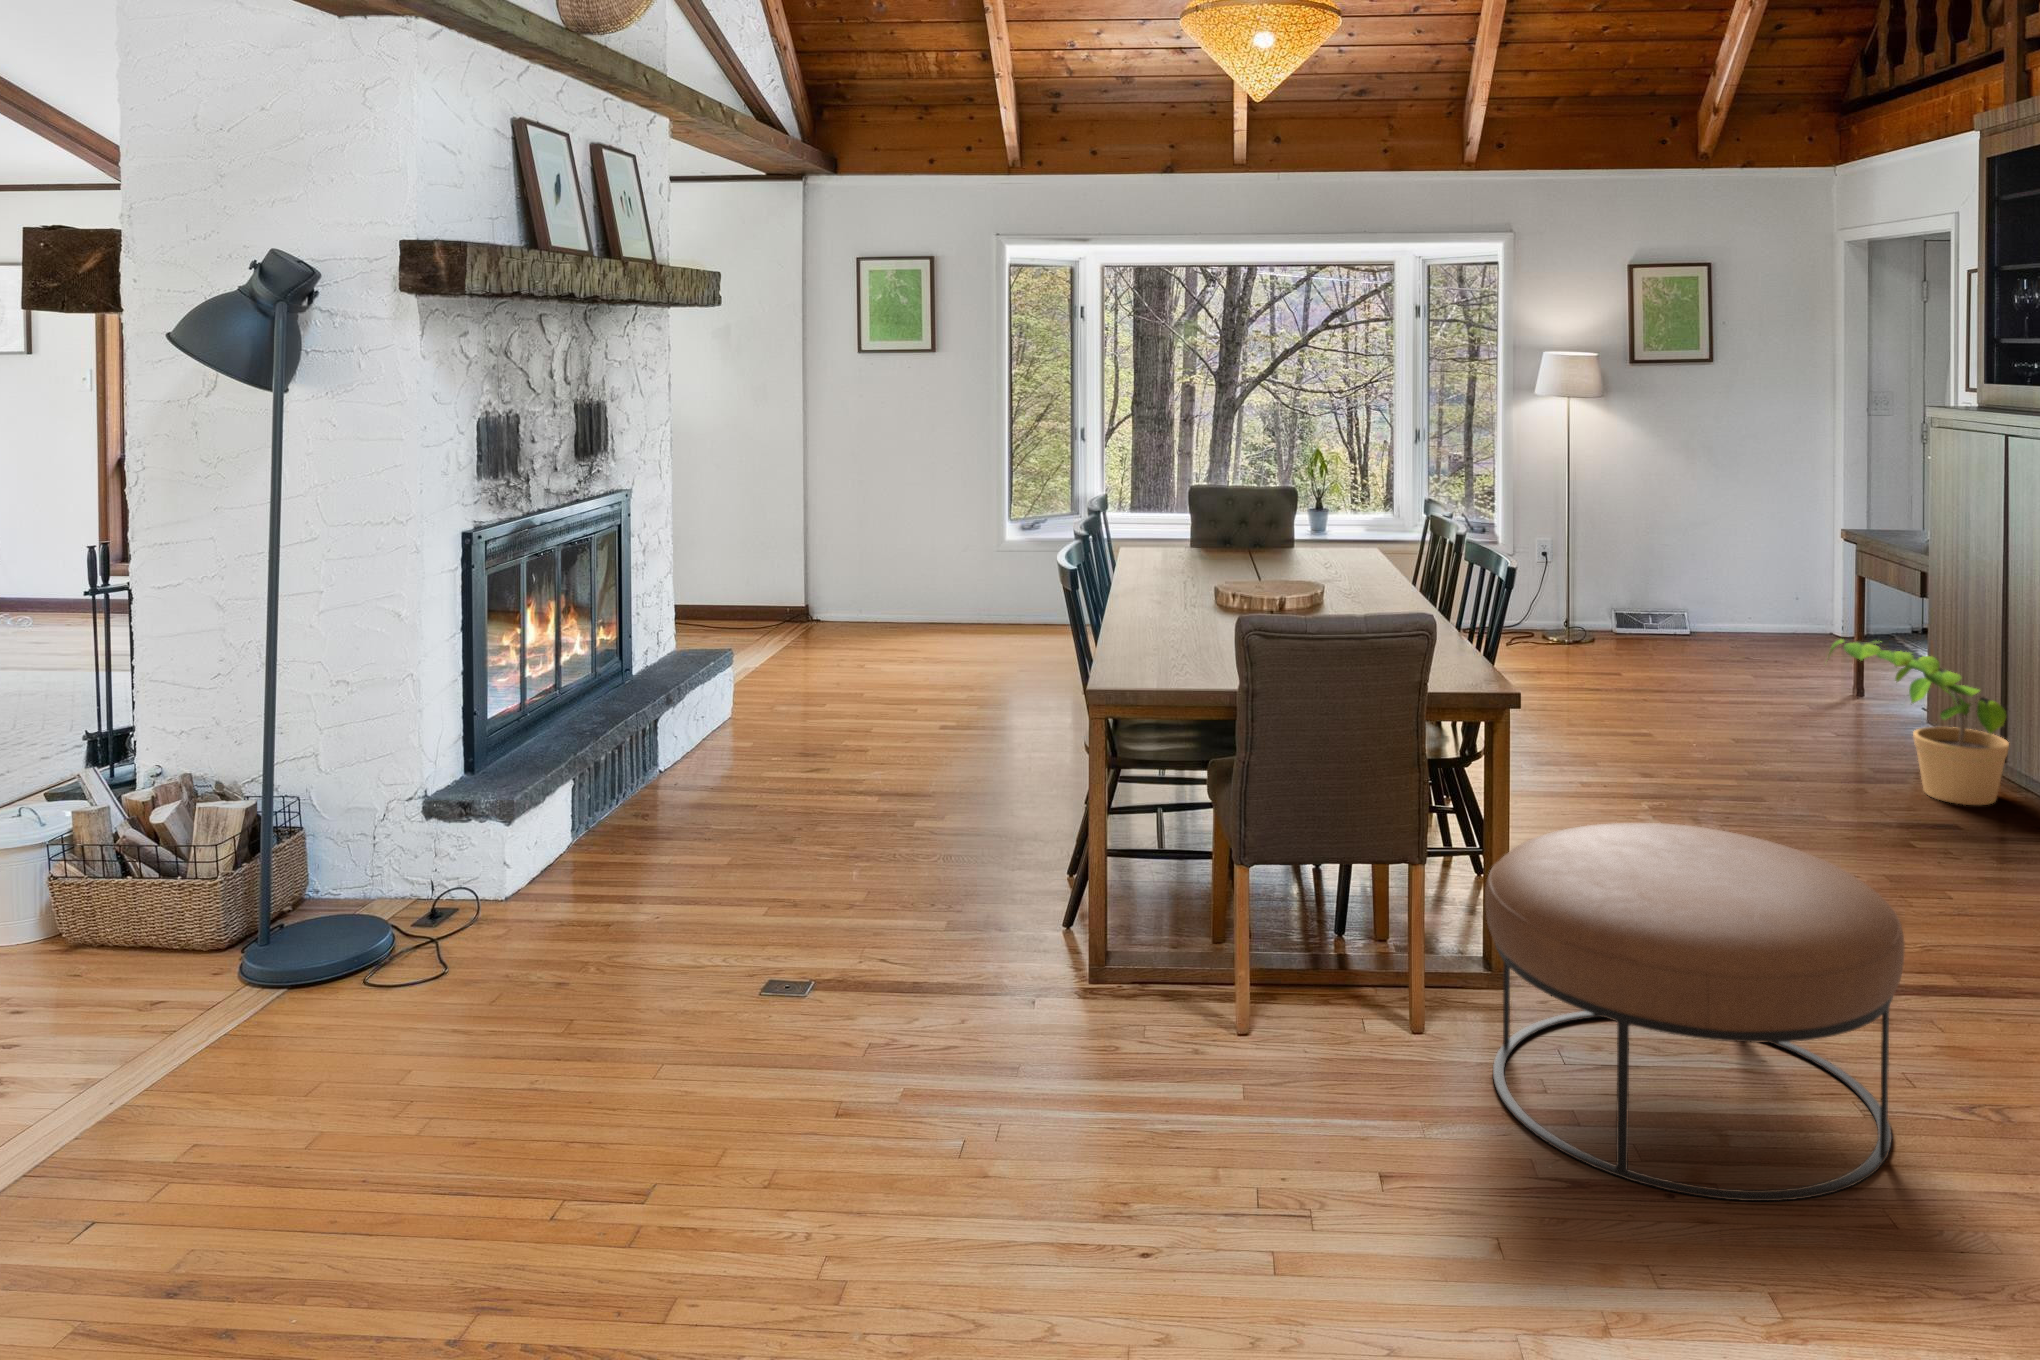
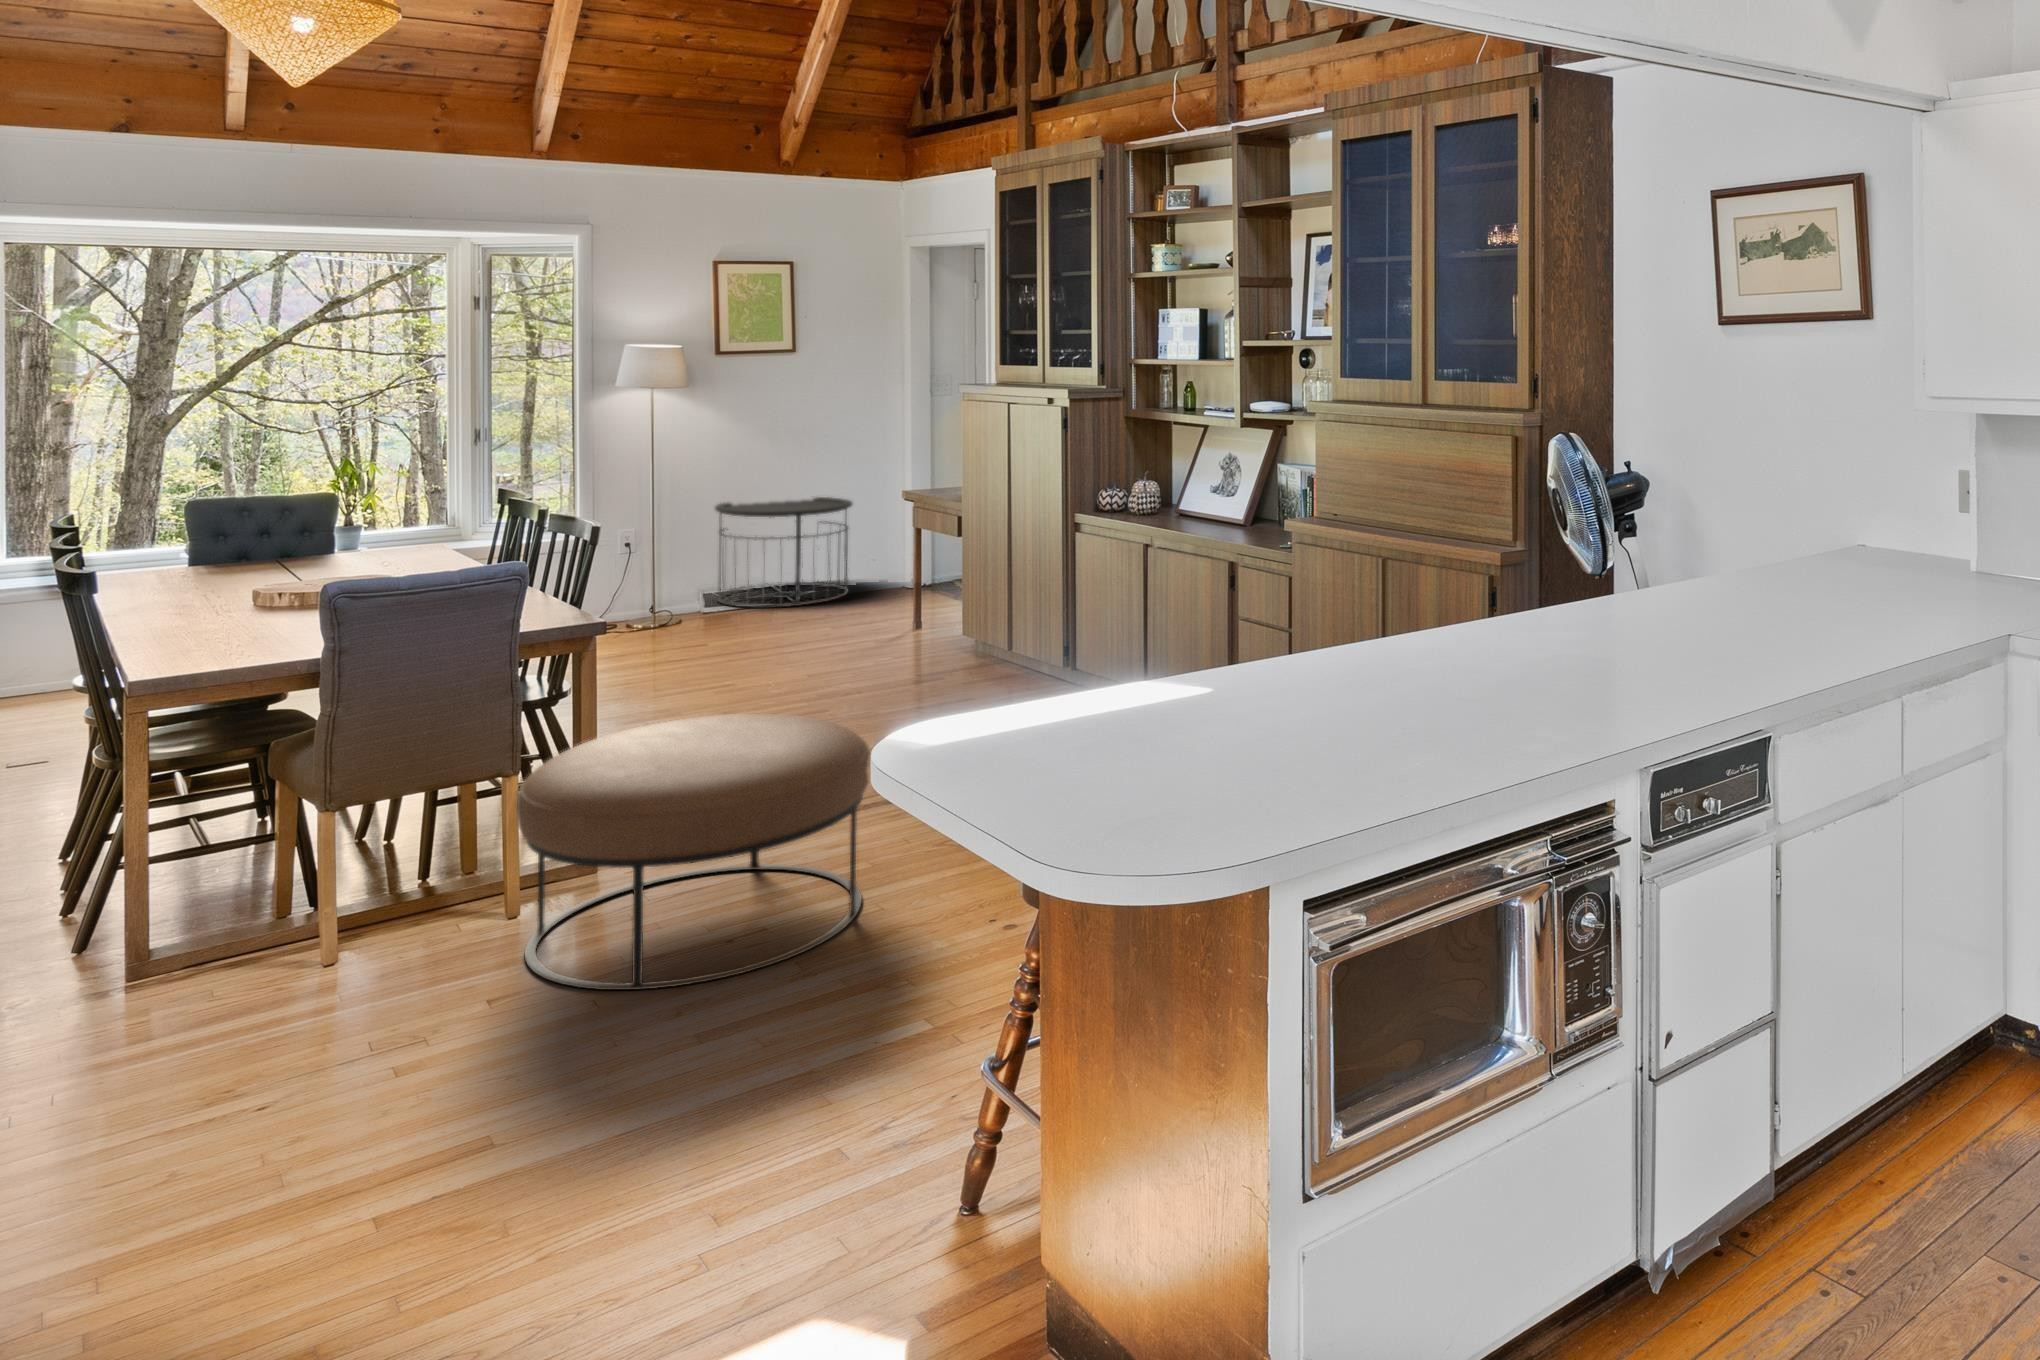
side table: none [1630,534,1781,663] -> present [715,497,852,608]
potted plant: present [1829,640,2009,805] -> none [866,565,1004,681]

